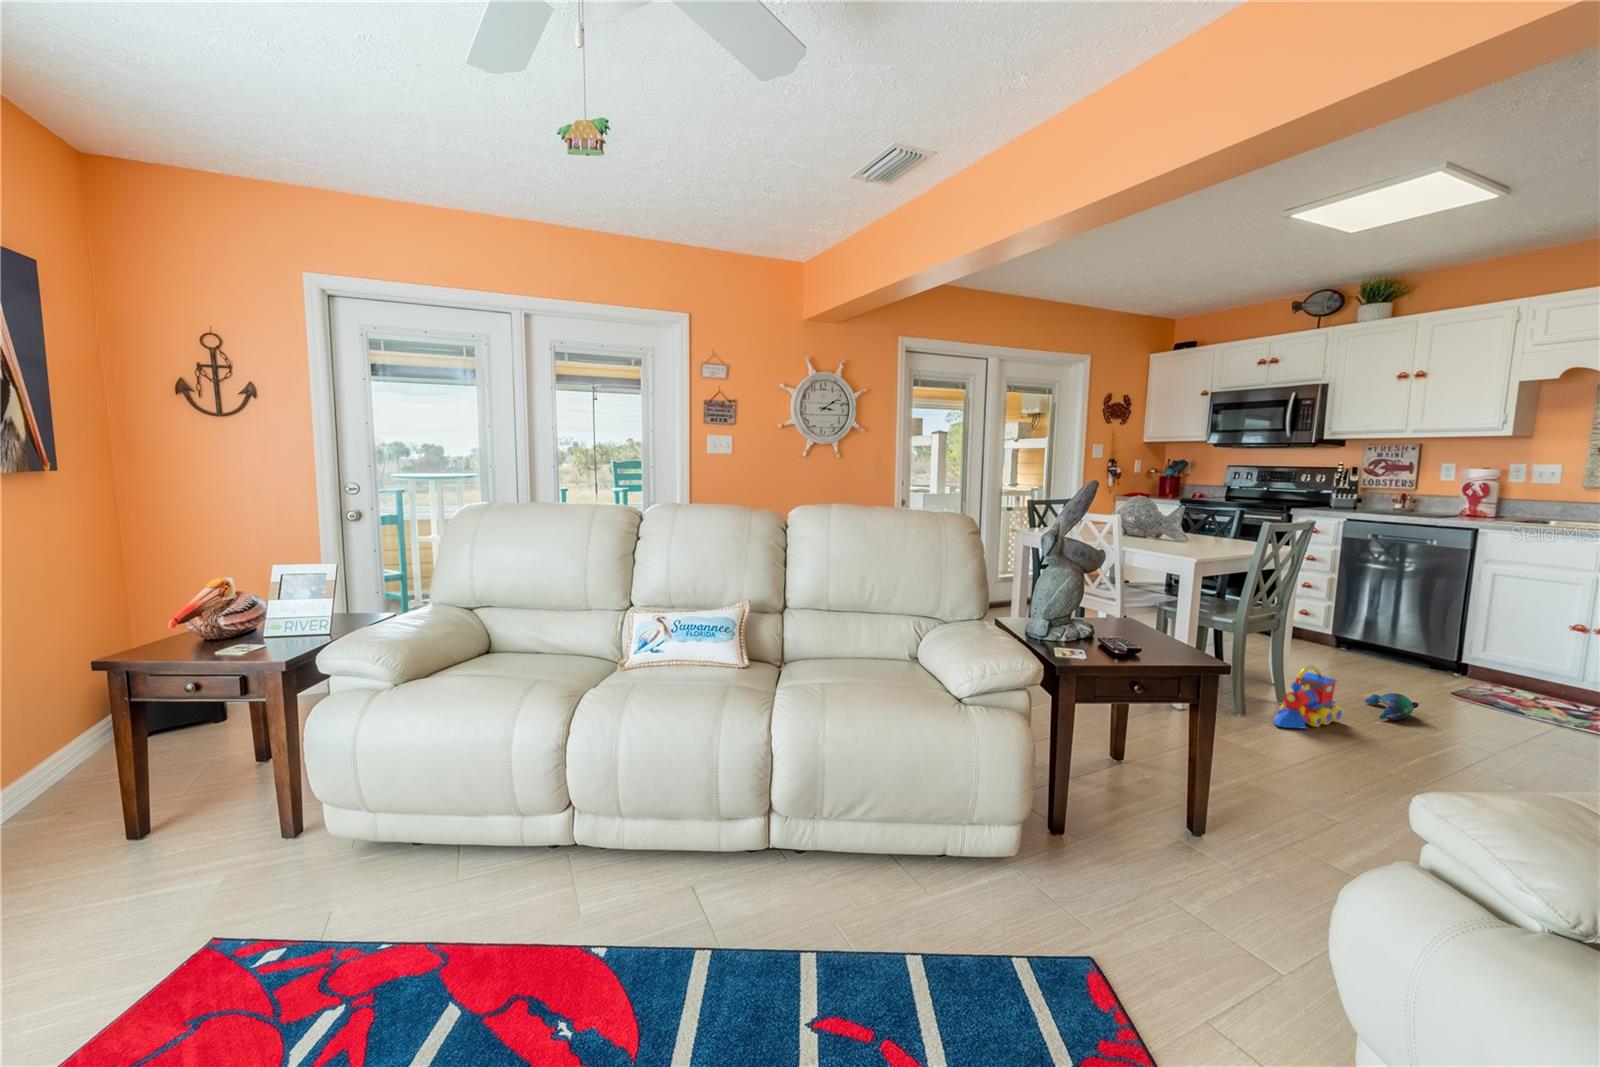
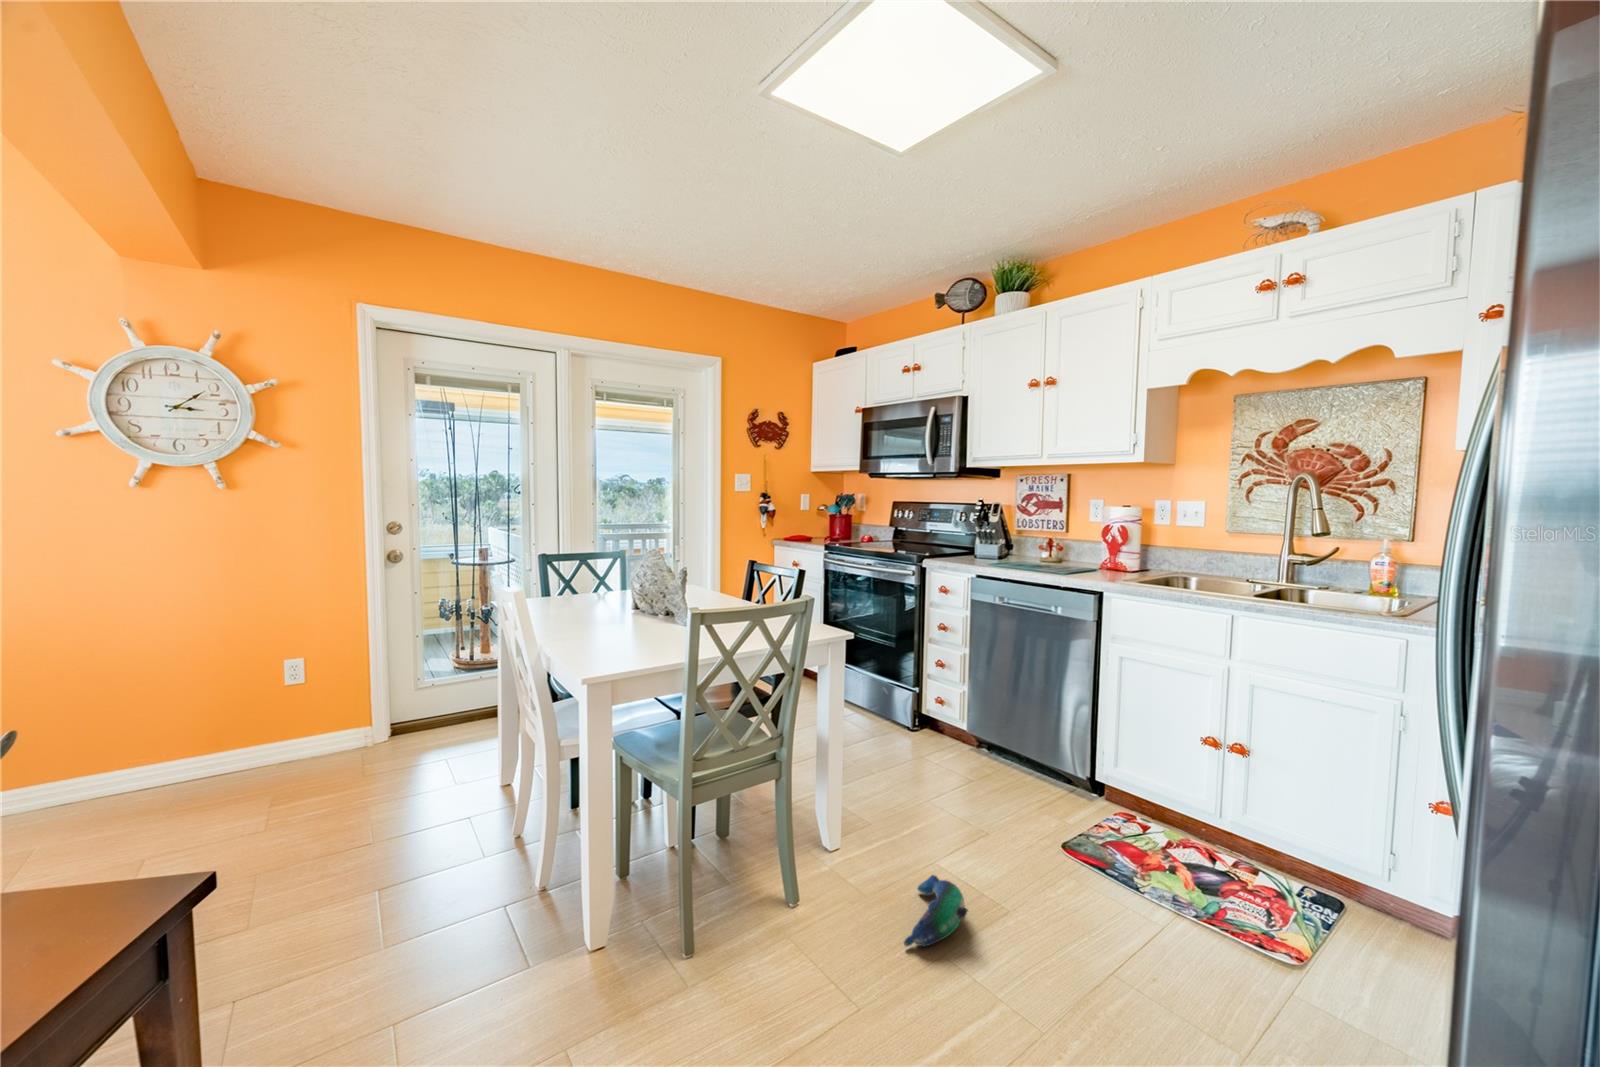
toy train: present [1274,665,1343,729] -> none [692,865,833,1007]

